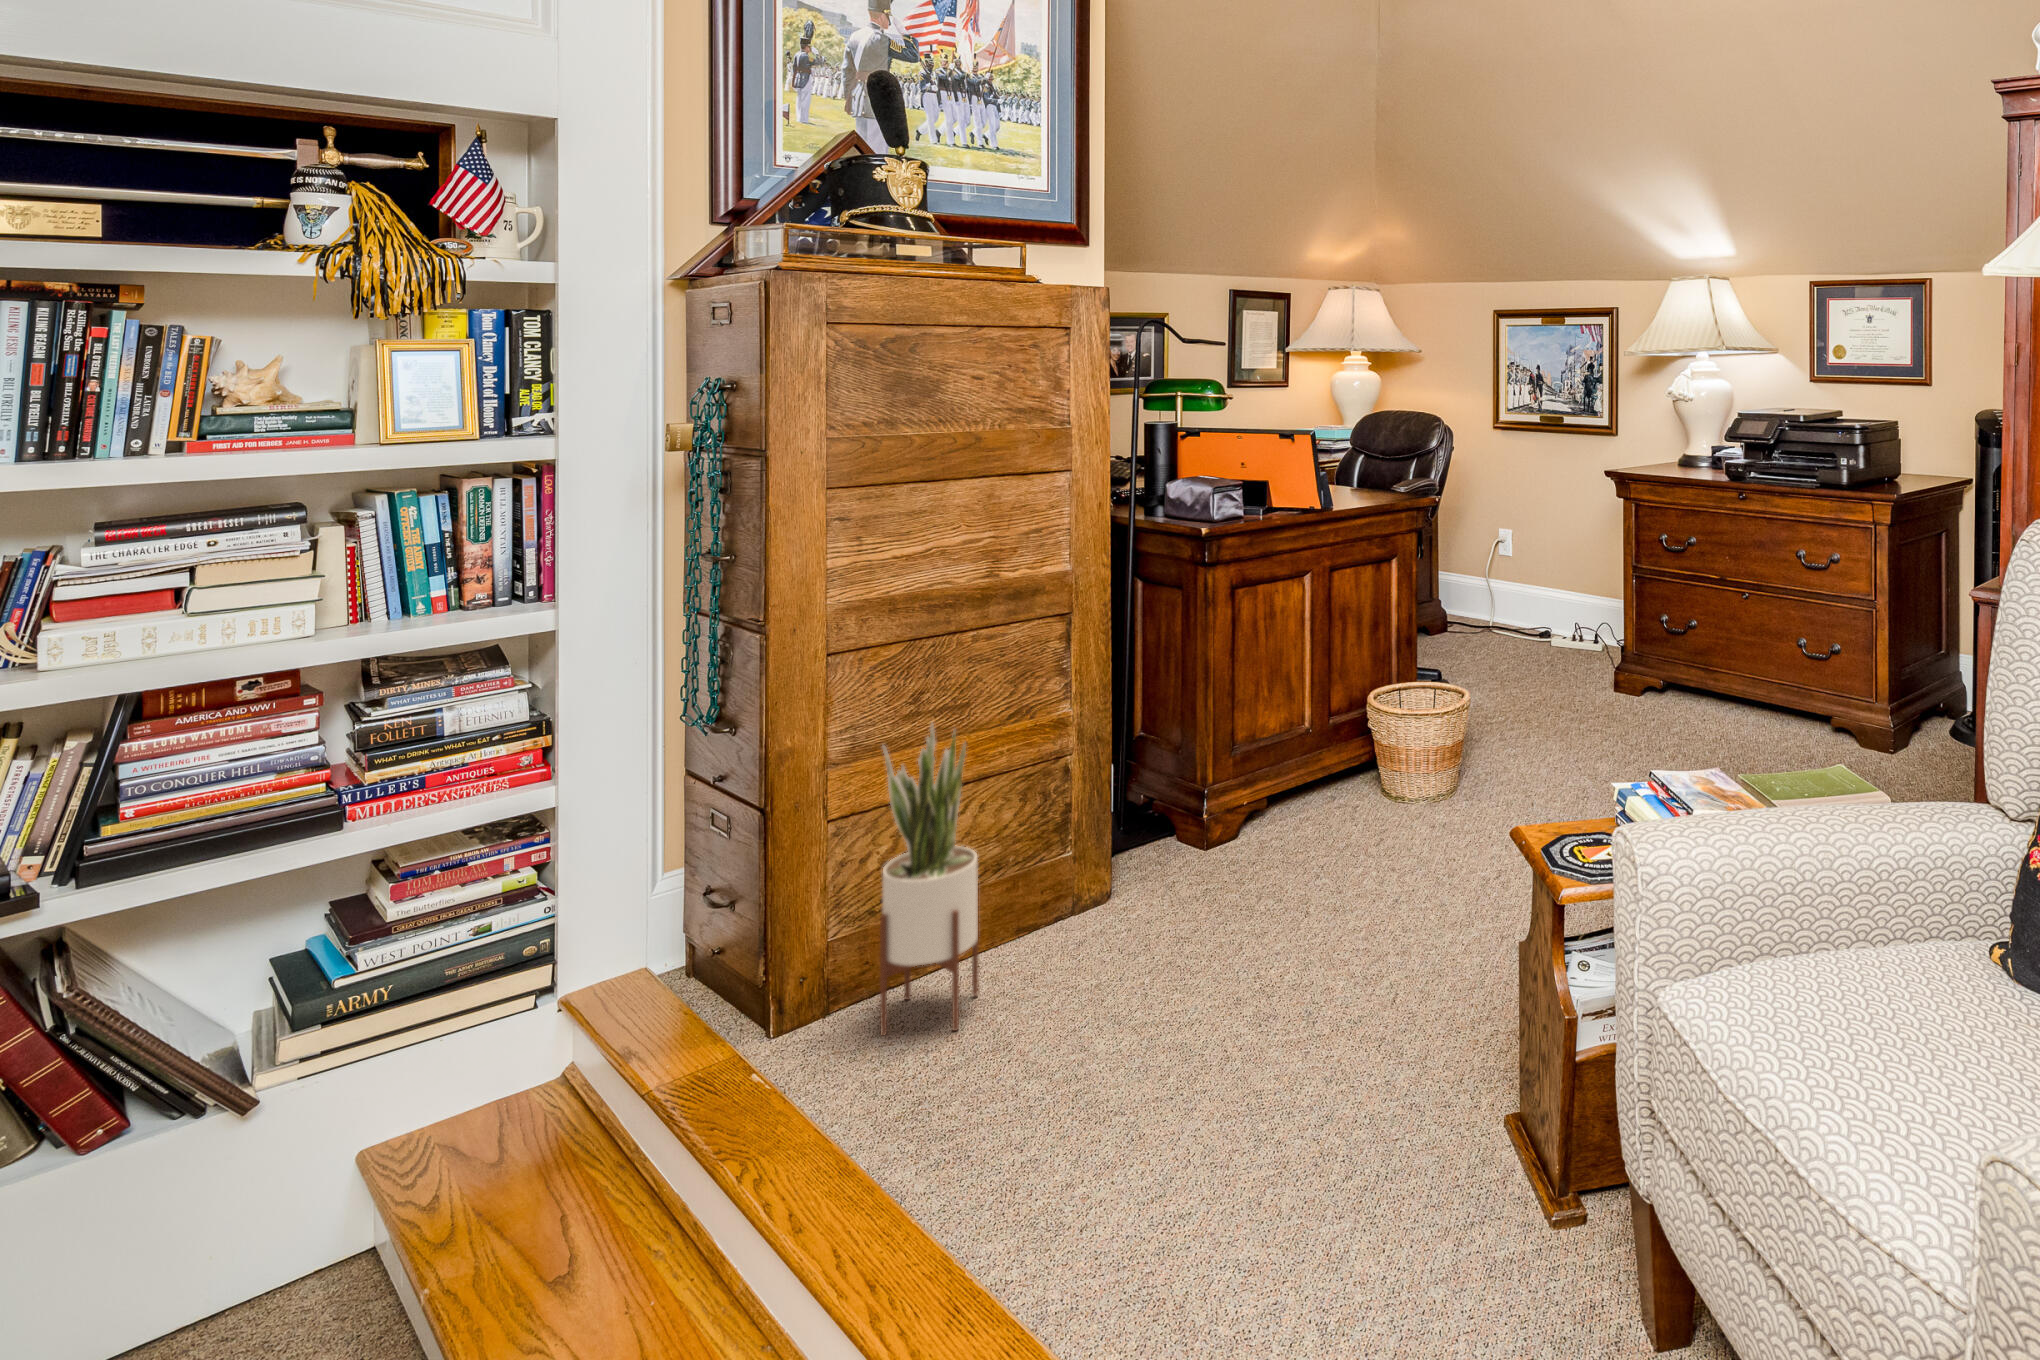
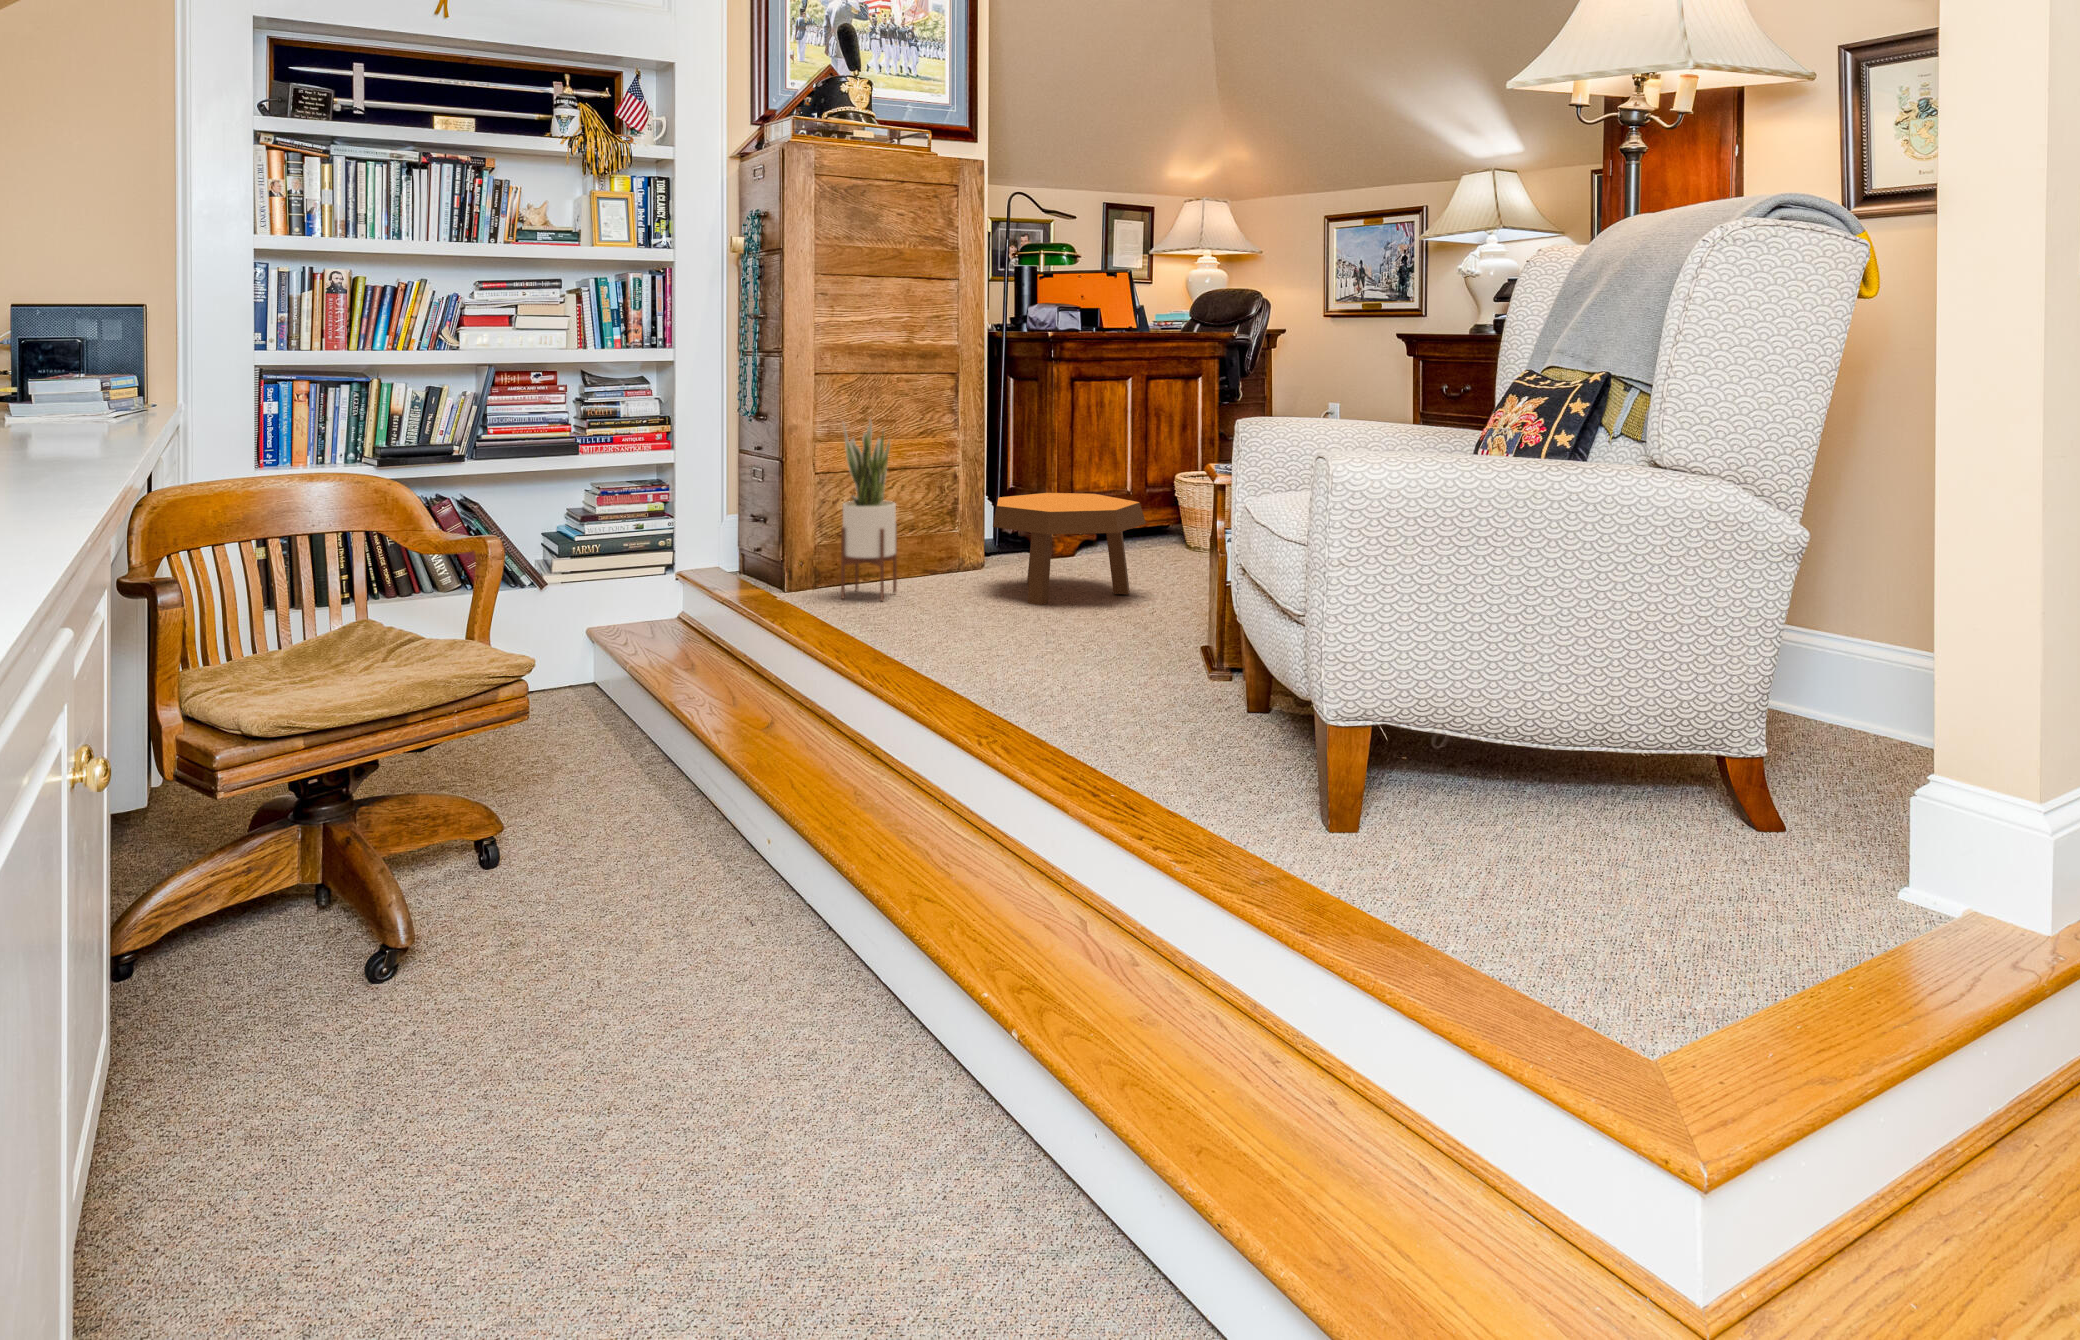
footstool: none [1138,765,1365,991] -> present [993,493,1146,605]

